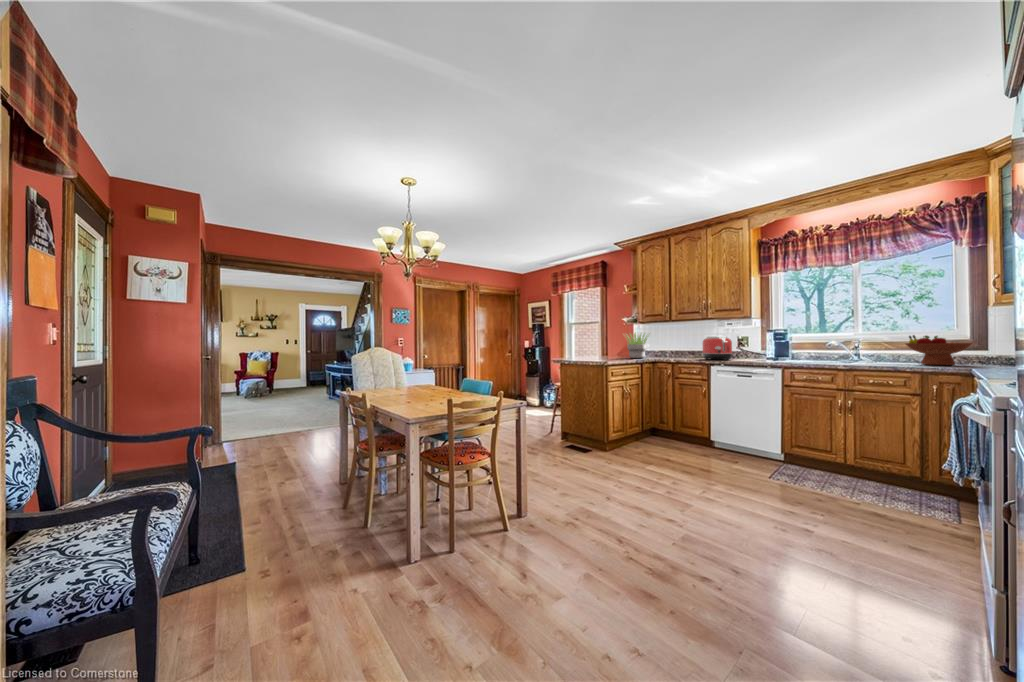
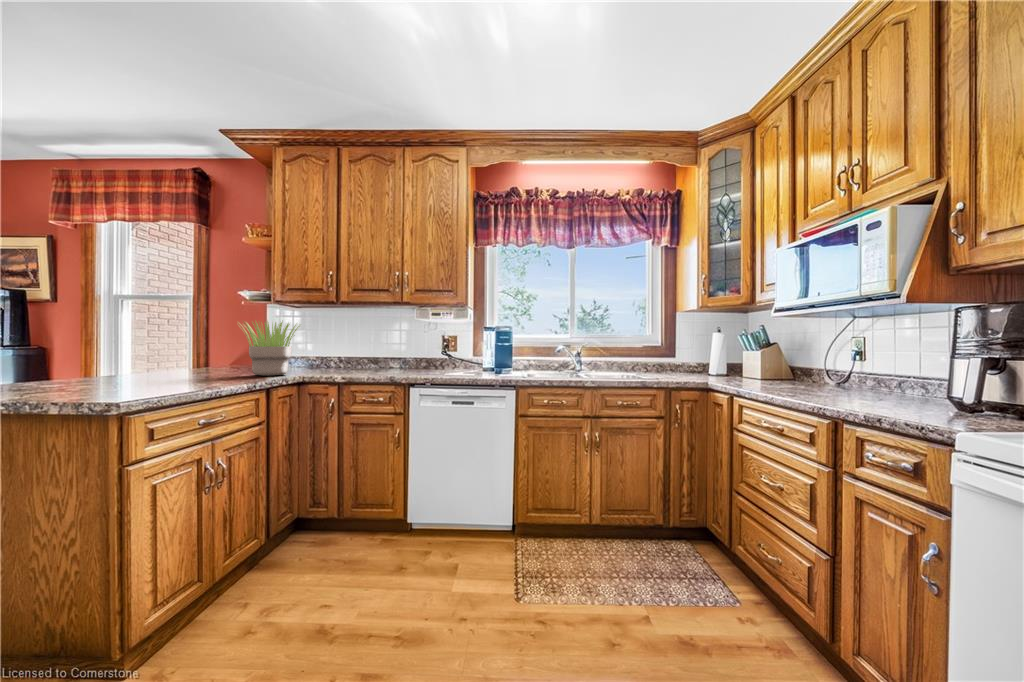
fruit bowl: present [906,335,973,365] -> none [646,341,706,379]
toaster: present [703,336,732,360] -> none [396,335,445,377]

